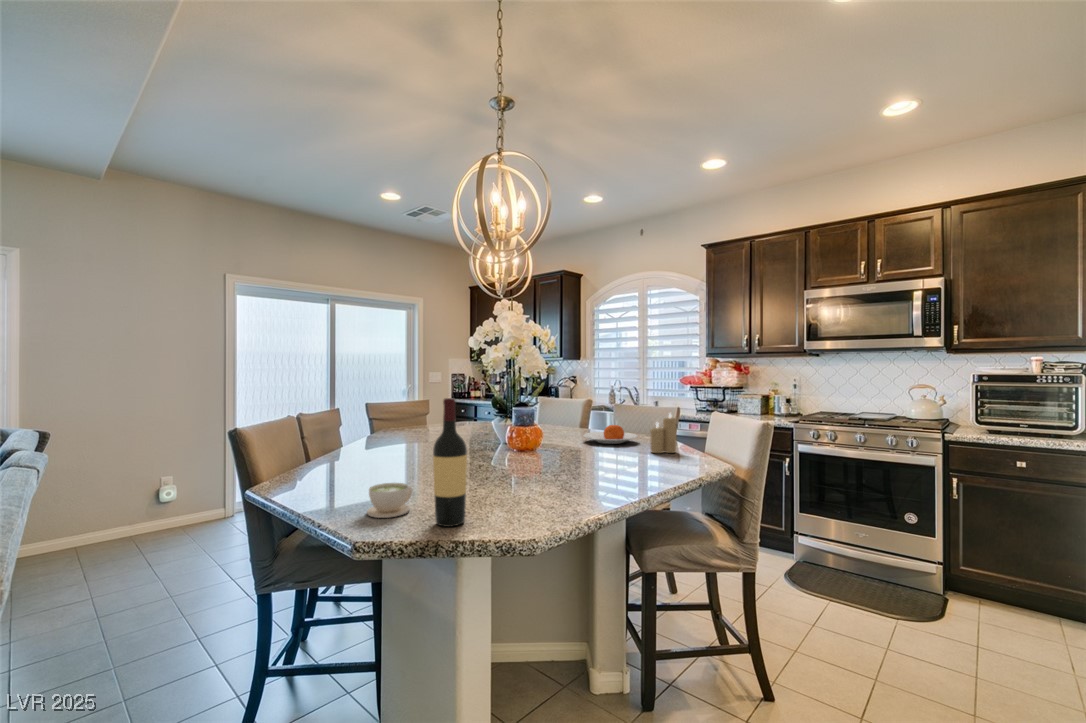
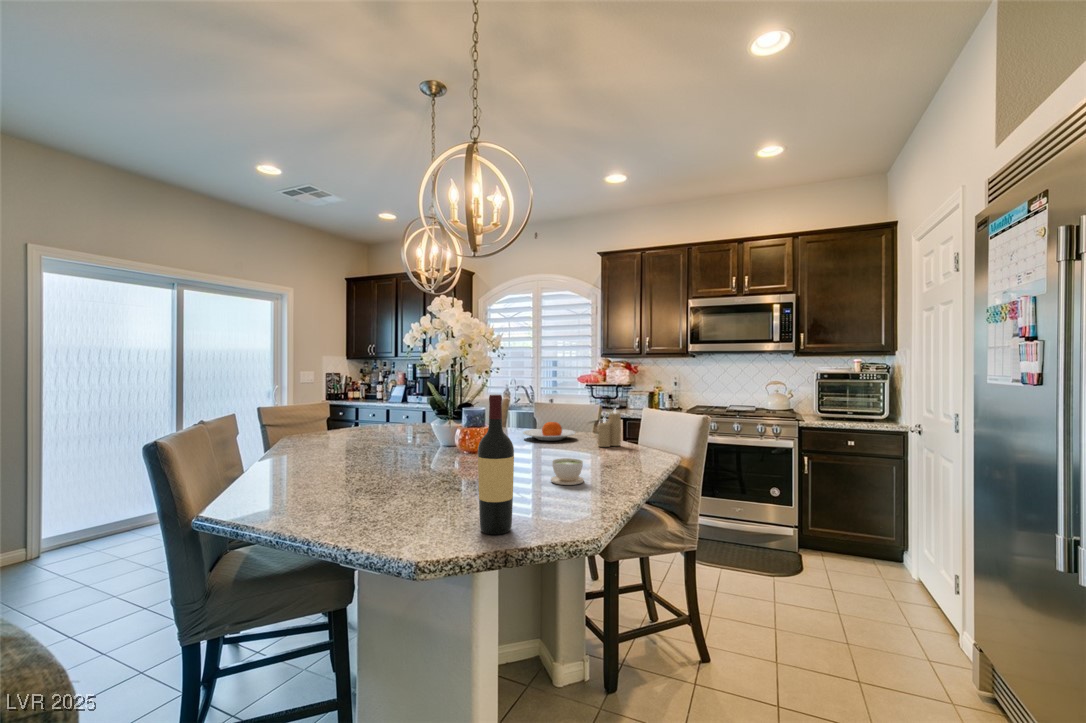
coffee cup: present [367,483,412,518] -> present [551,458,584,485]

